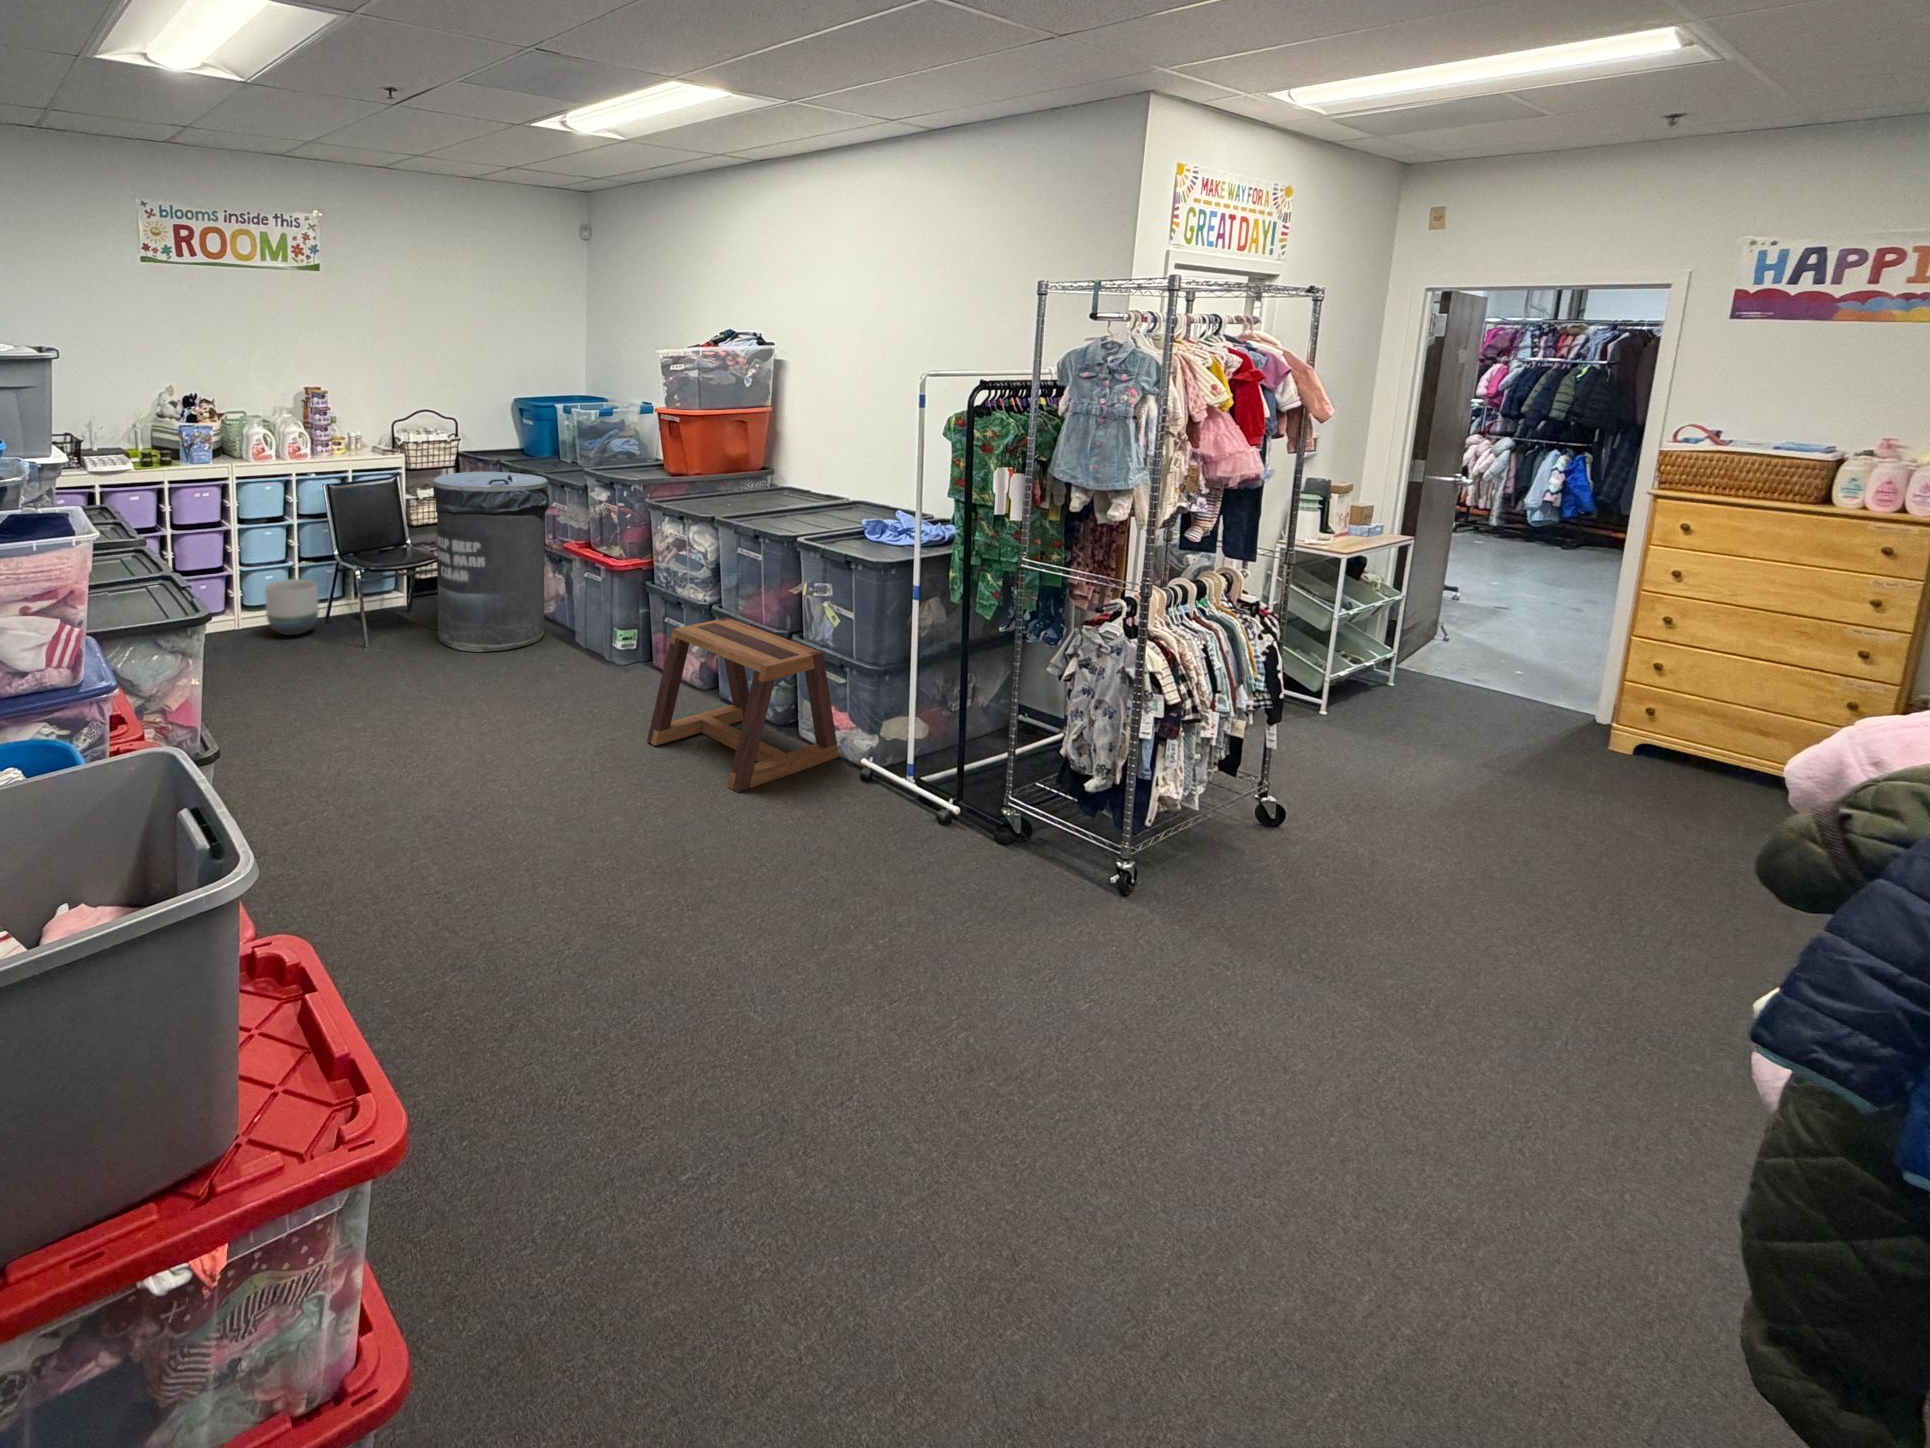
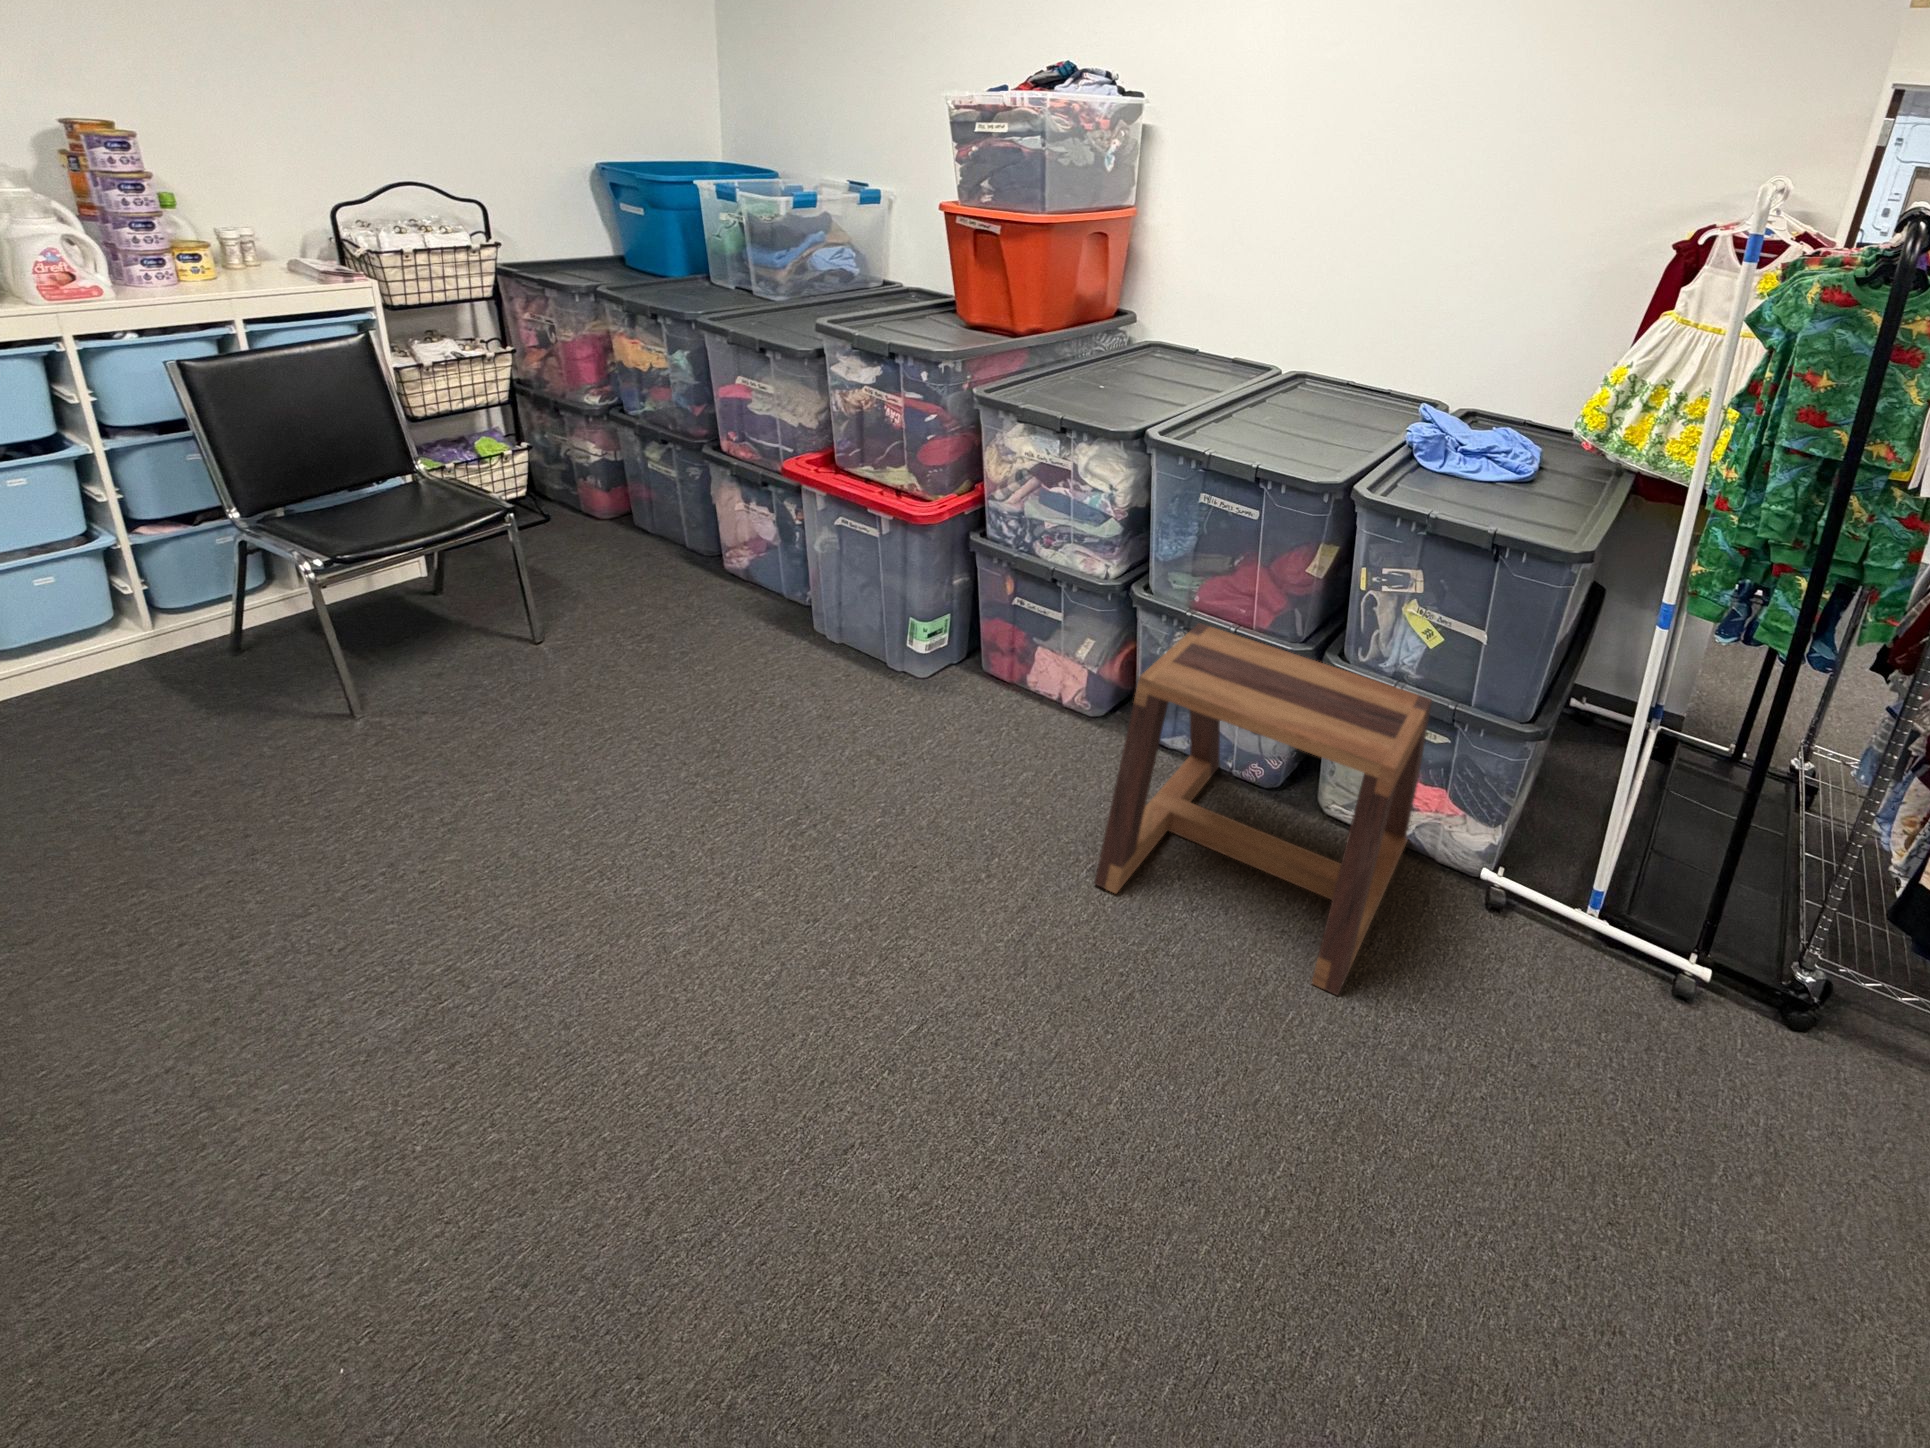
trash can: present [433,472,550,652] -> none [477,319,748,685]
planter: present [265,579,319,635] -> none [40,572,213,706]

